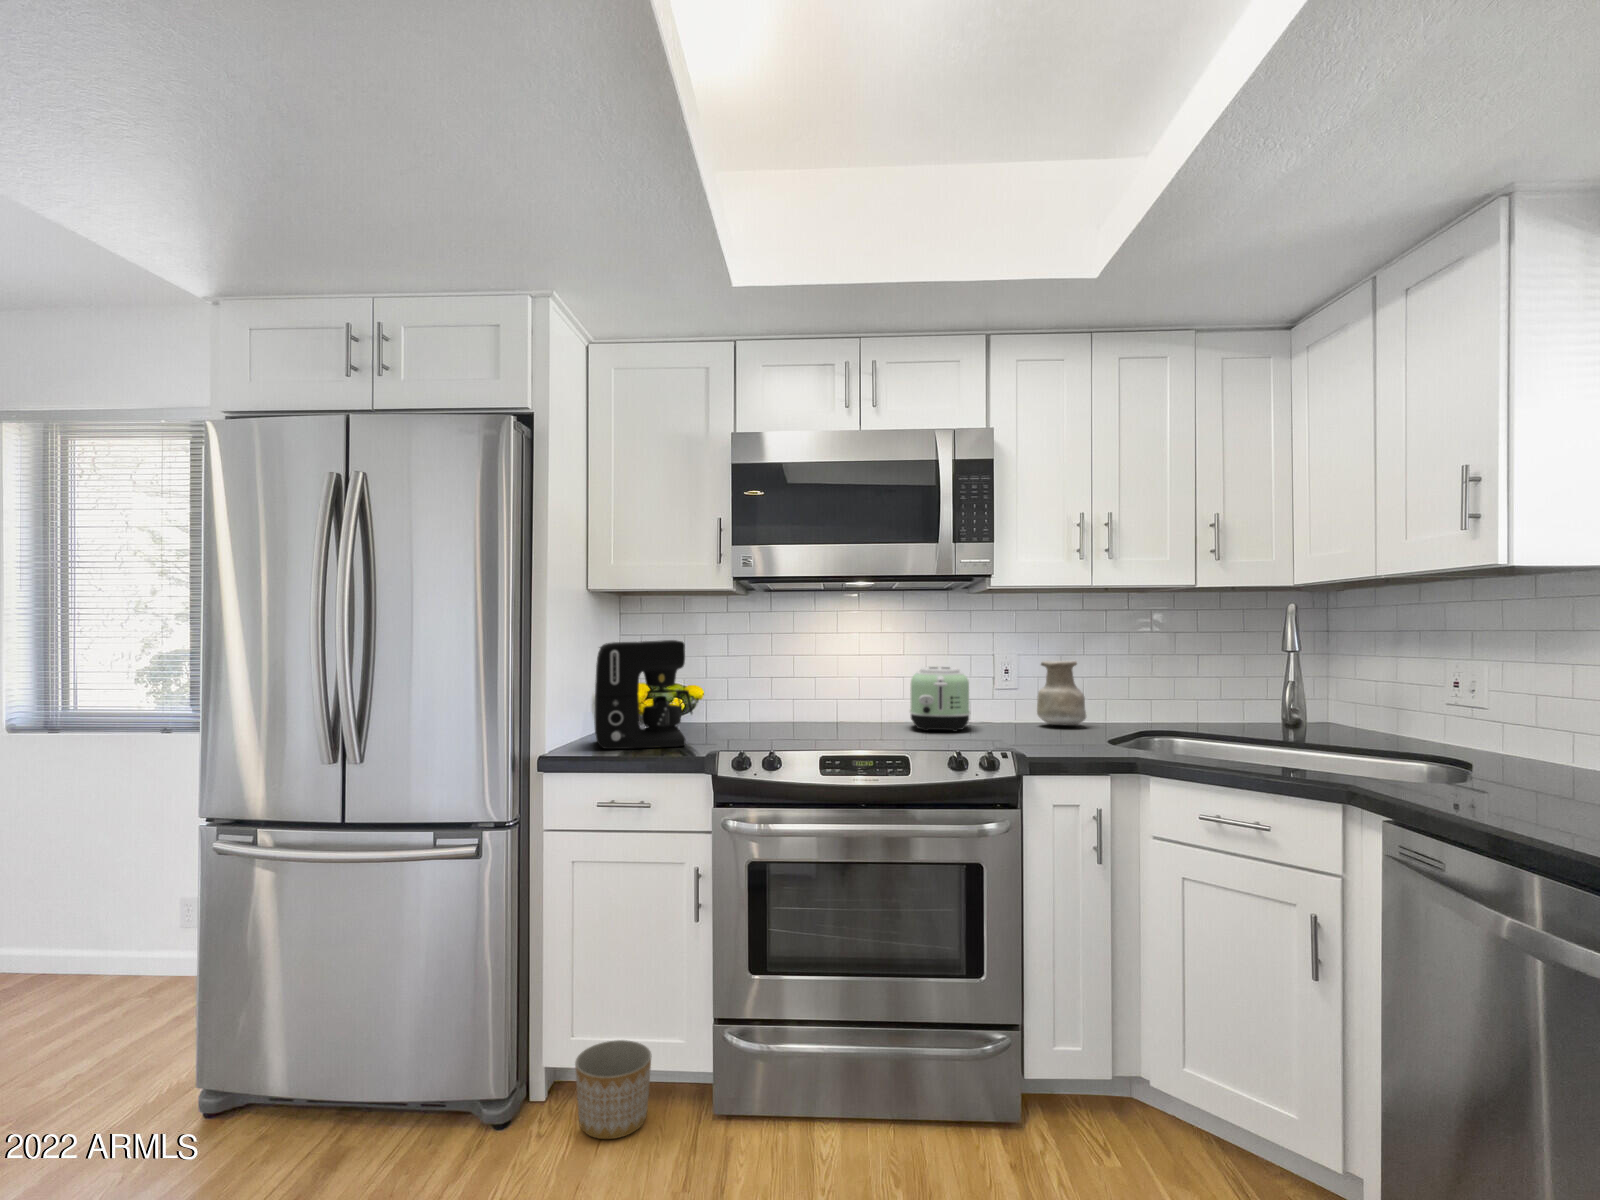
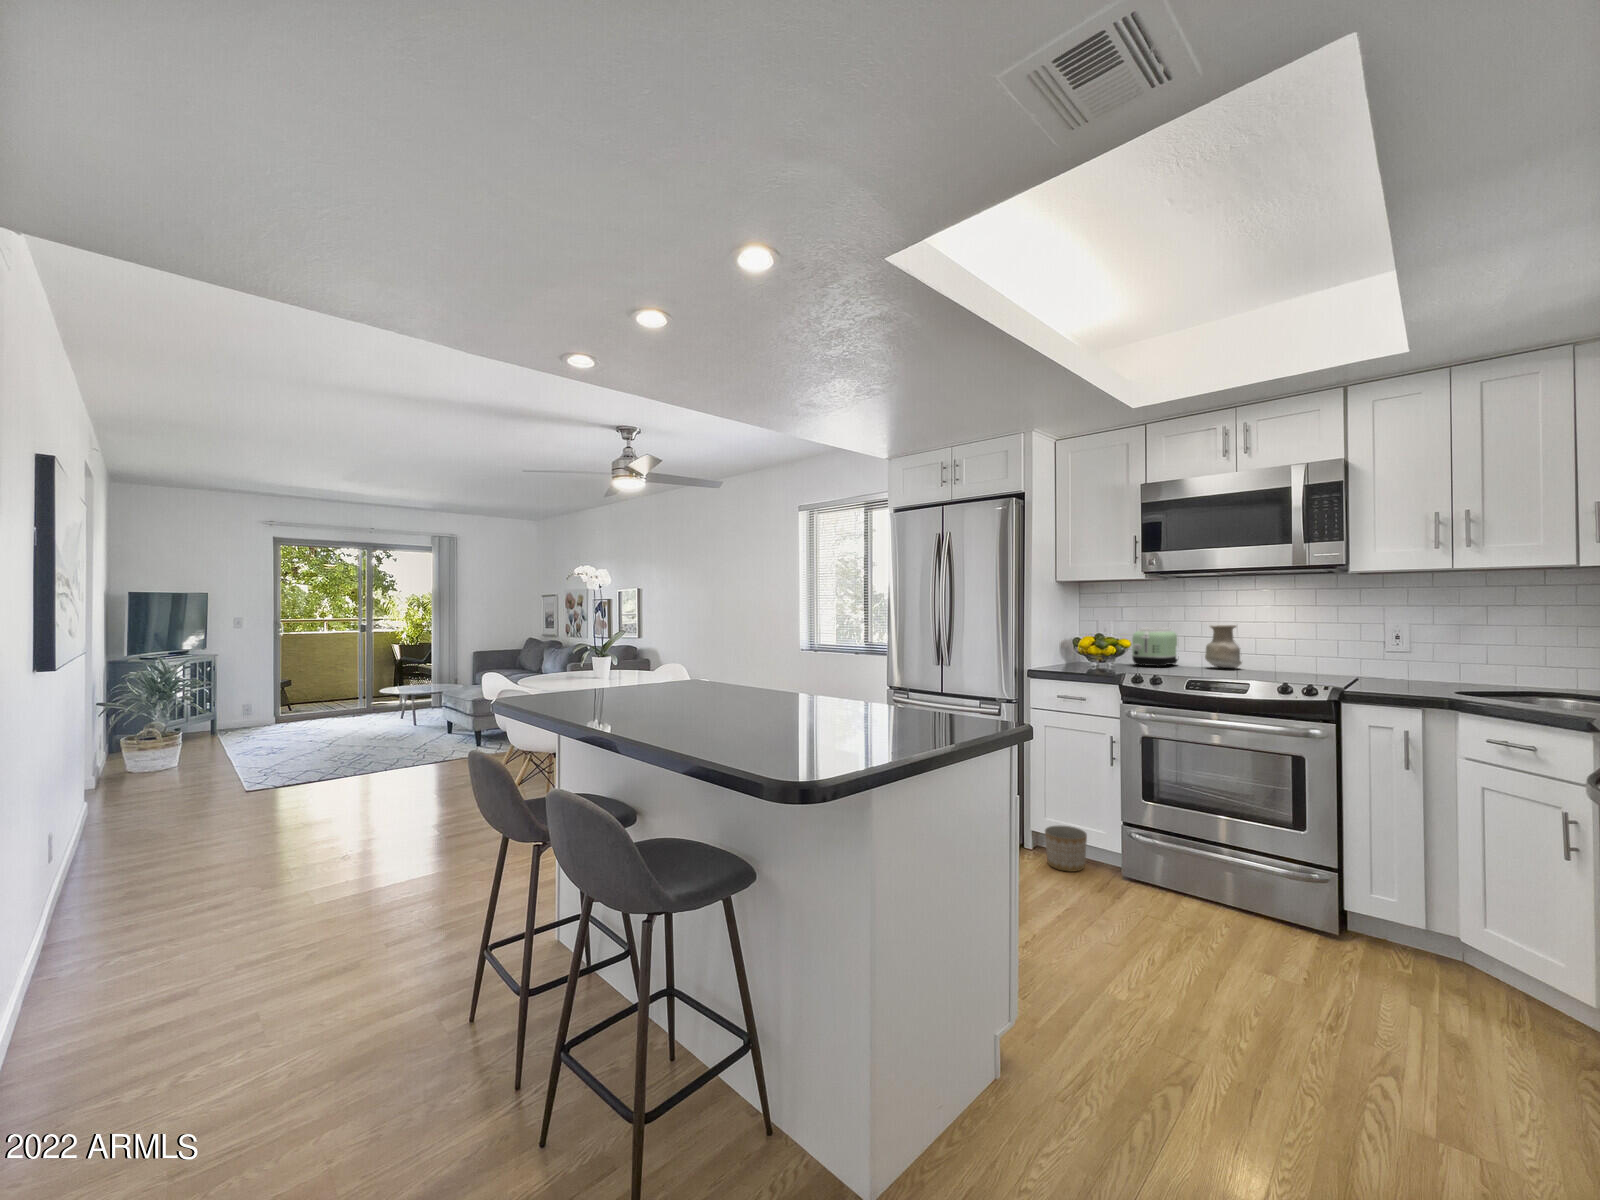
coffee maker: present [594,640,692,749] -> none [1057,610,1117,671]
vase: present [1037,661,1086,725] -> present [1205,625,1242,668]
toaster: present [910,666,970,732] -> present [1132,627,1178,667]

